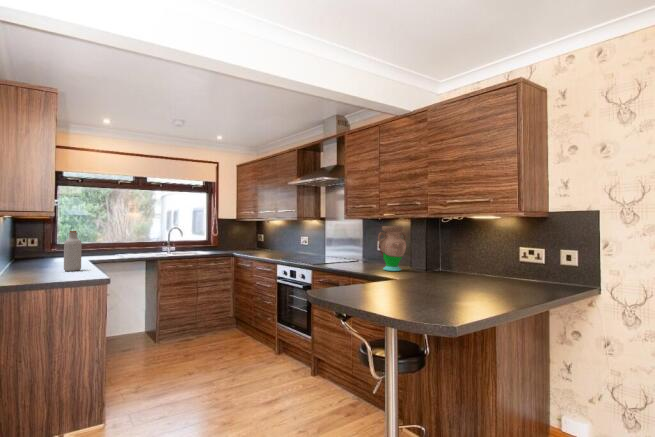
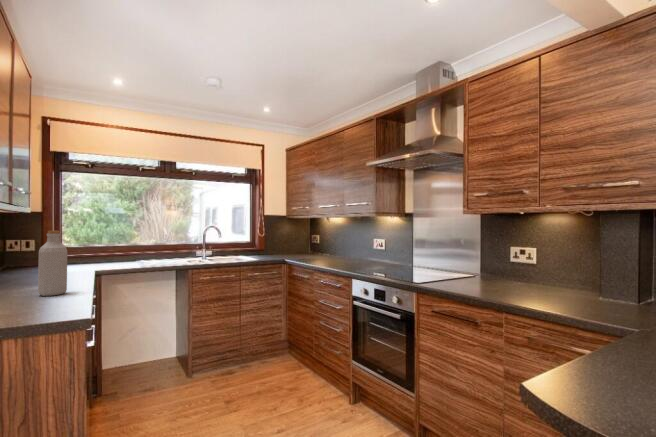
vase: present [378,226,406,271] -> none [549,225,606,304]

